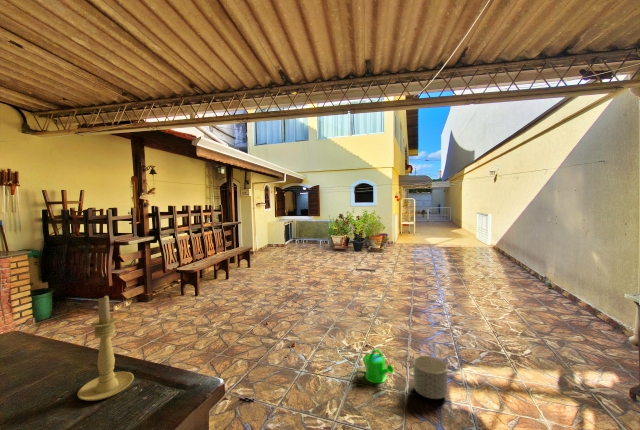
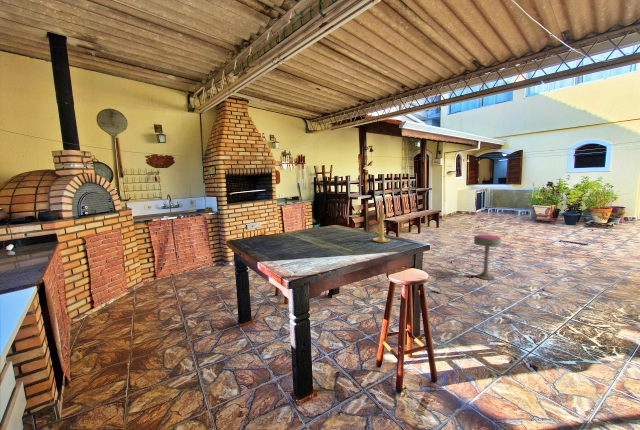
bar stool: none [293,287,323,349] -> present [474,235,501,280]
watering can: present [363,349,393,383] -> none [530,282,558,307]
planter: present [413,356,447,399] -> none [576,293,615,325]

